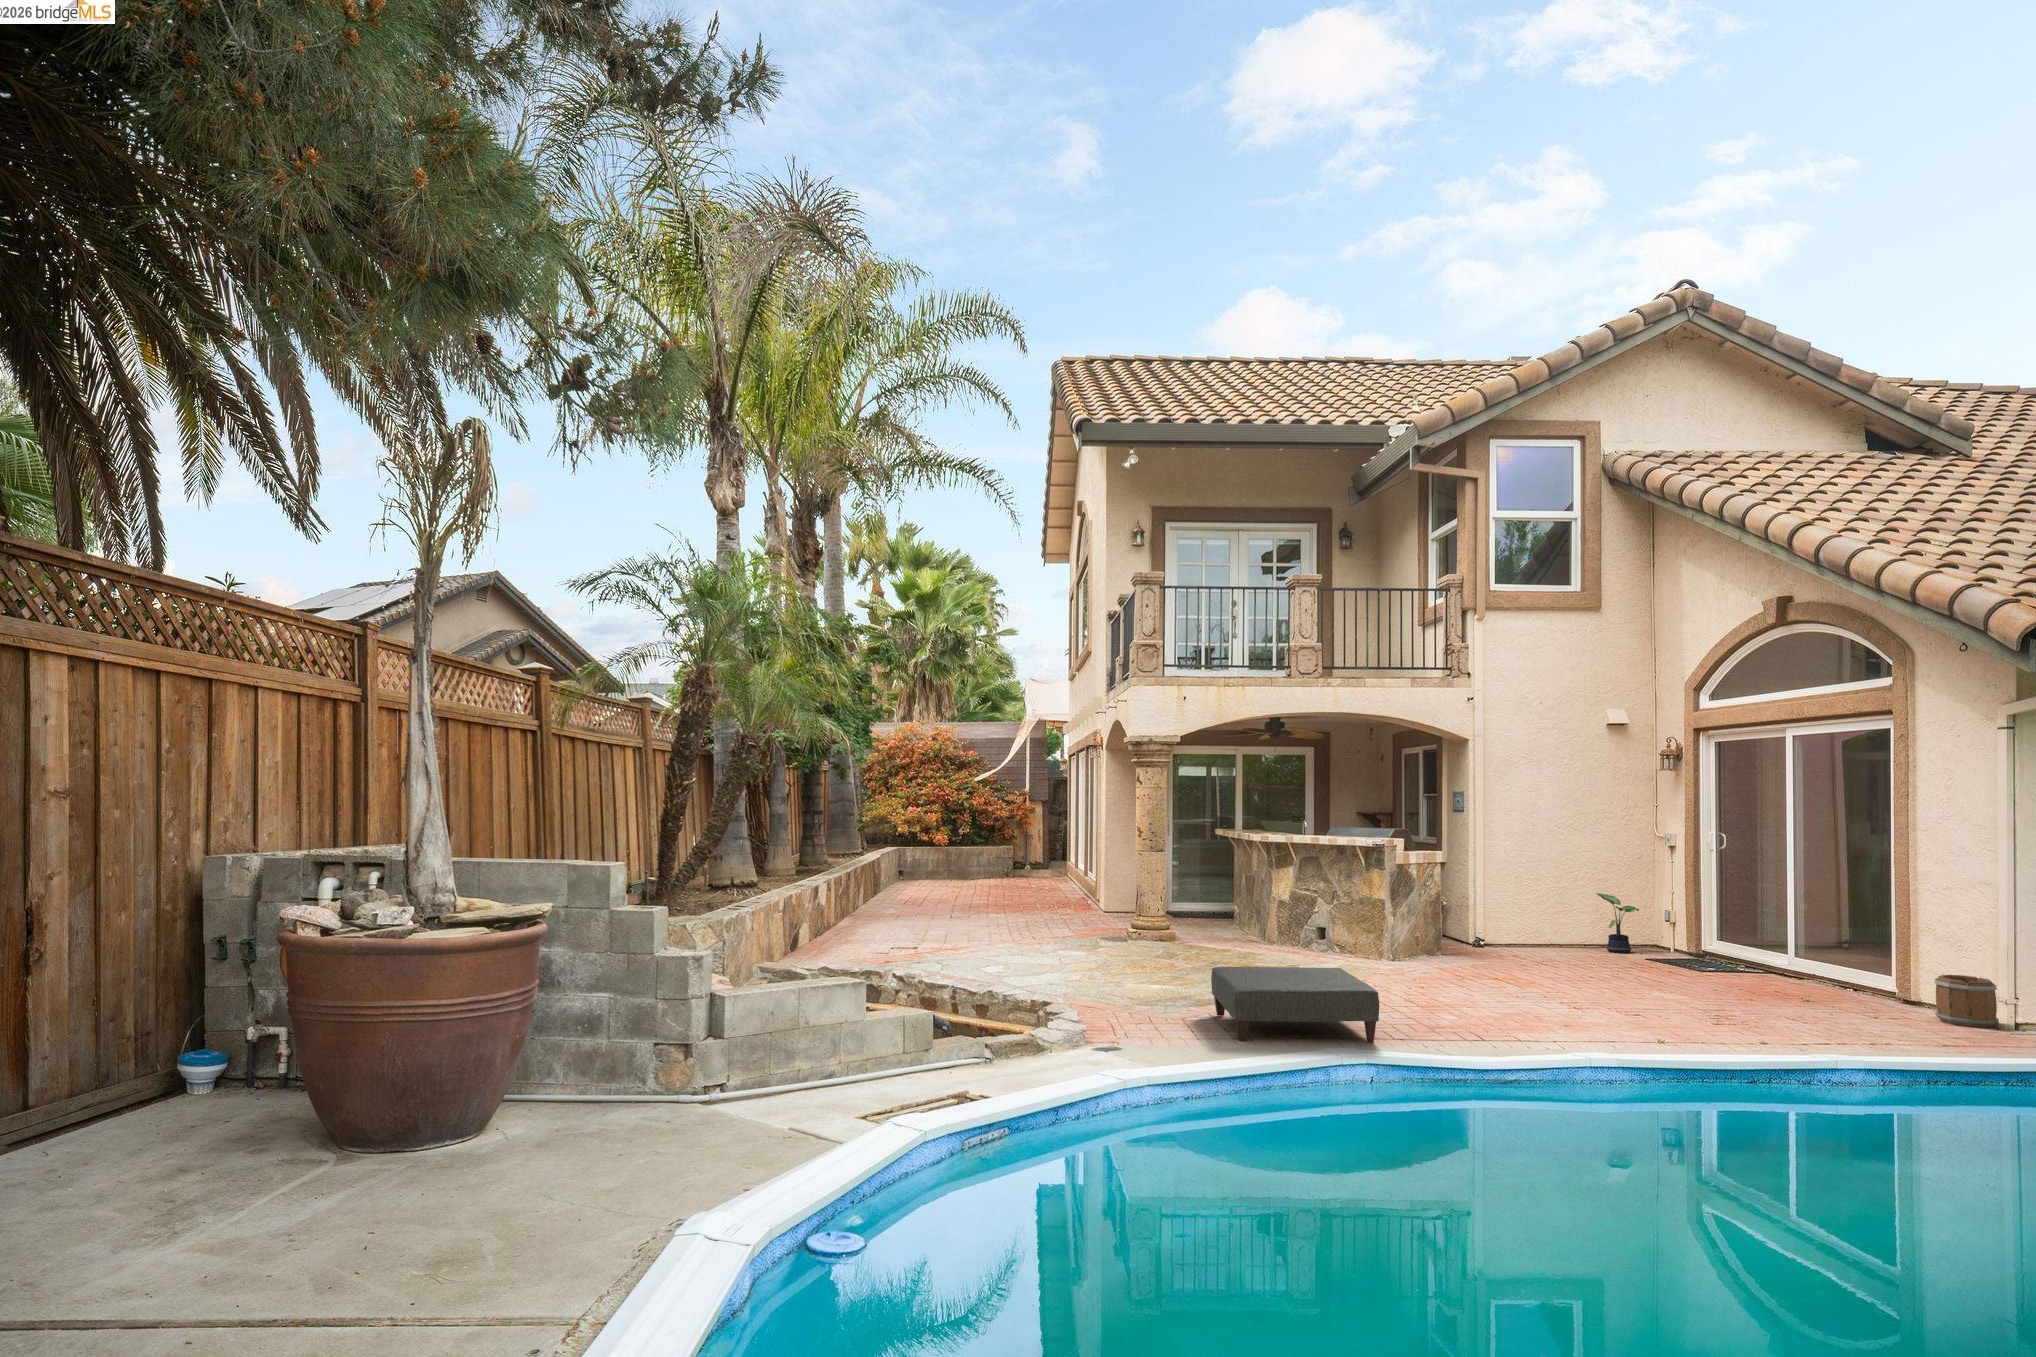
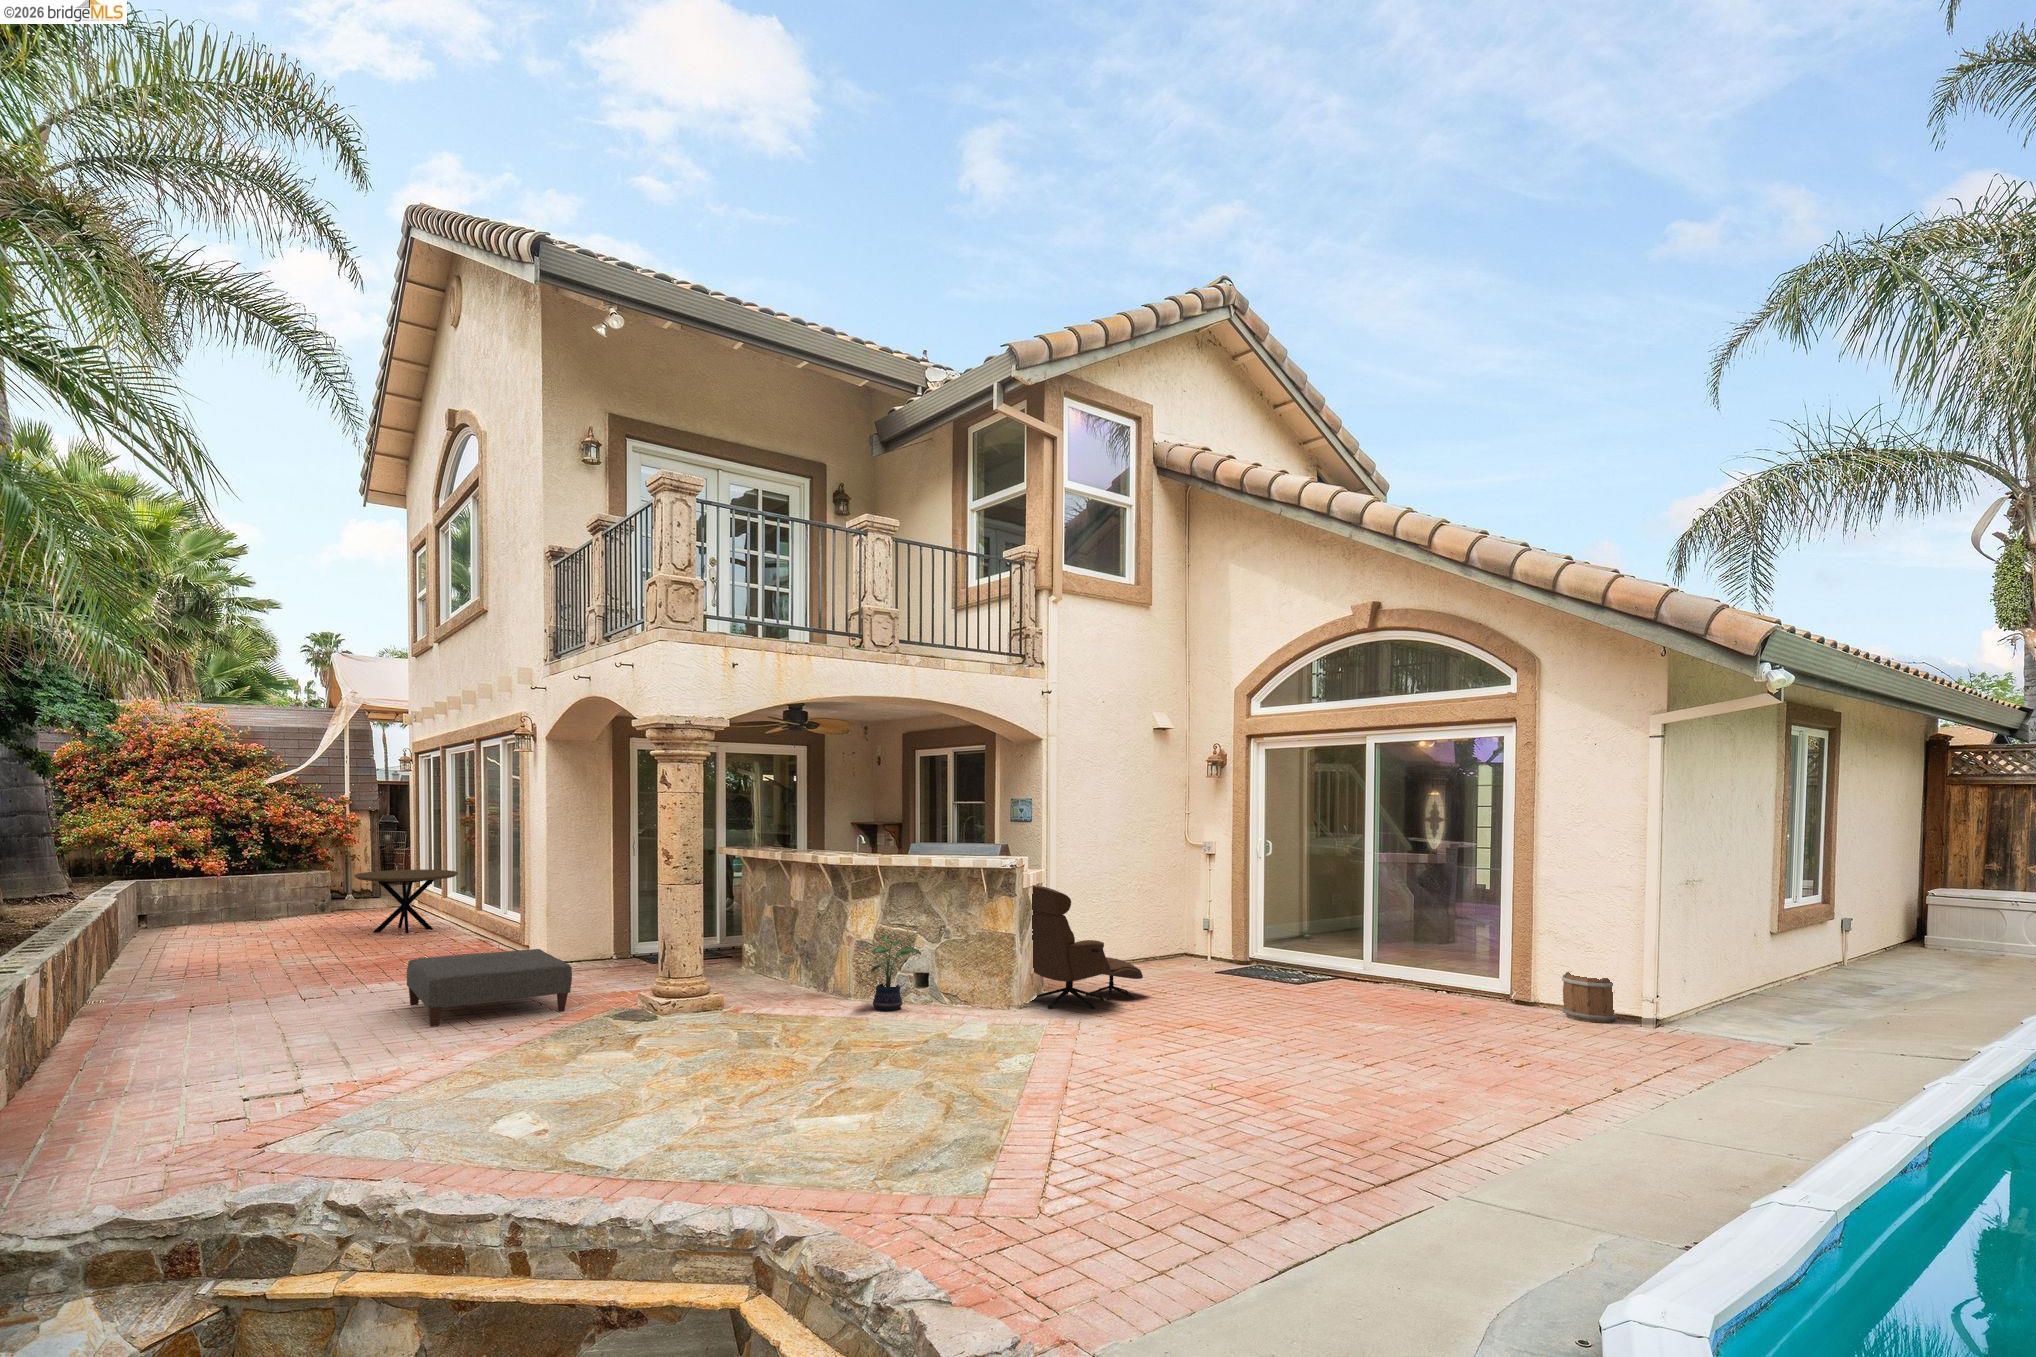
dining table: none [1011,845,1078,892] -> present [355,869,458,934]
lounge chair: none [1394,863,1514,968] -> present [1032,886,1143,1009]
potted plant: present [1597,893,1639,954] -> present [866,934,921,1011]
ottoman: present [1211,967,1379,1043] -> present [407,949,572,1027]

